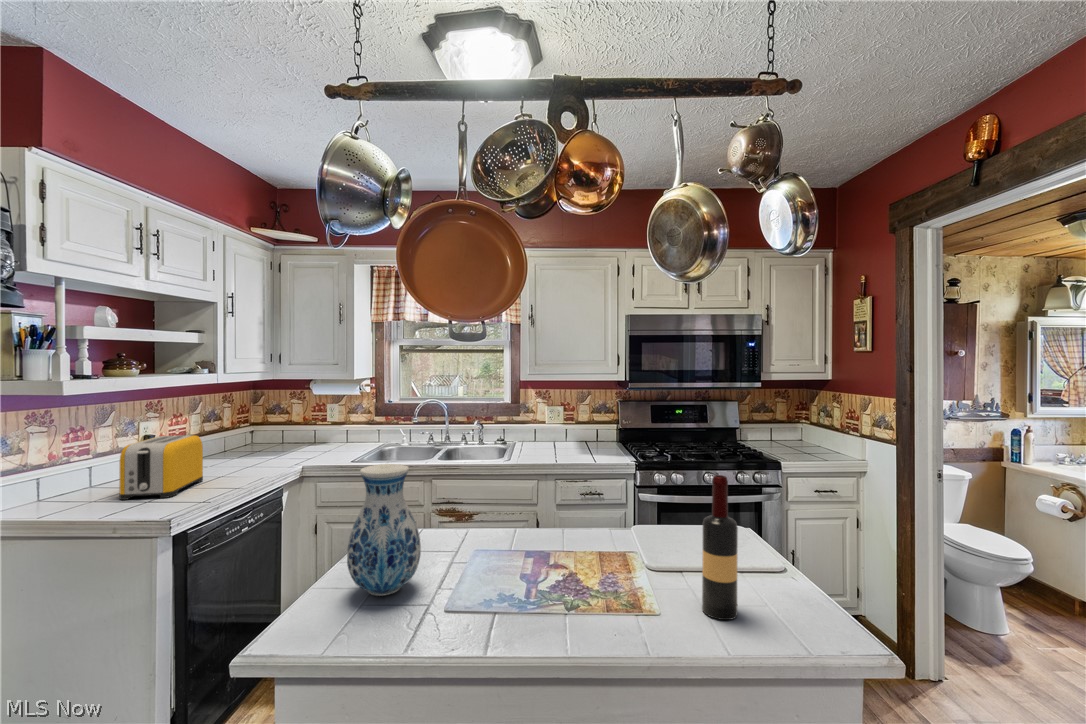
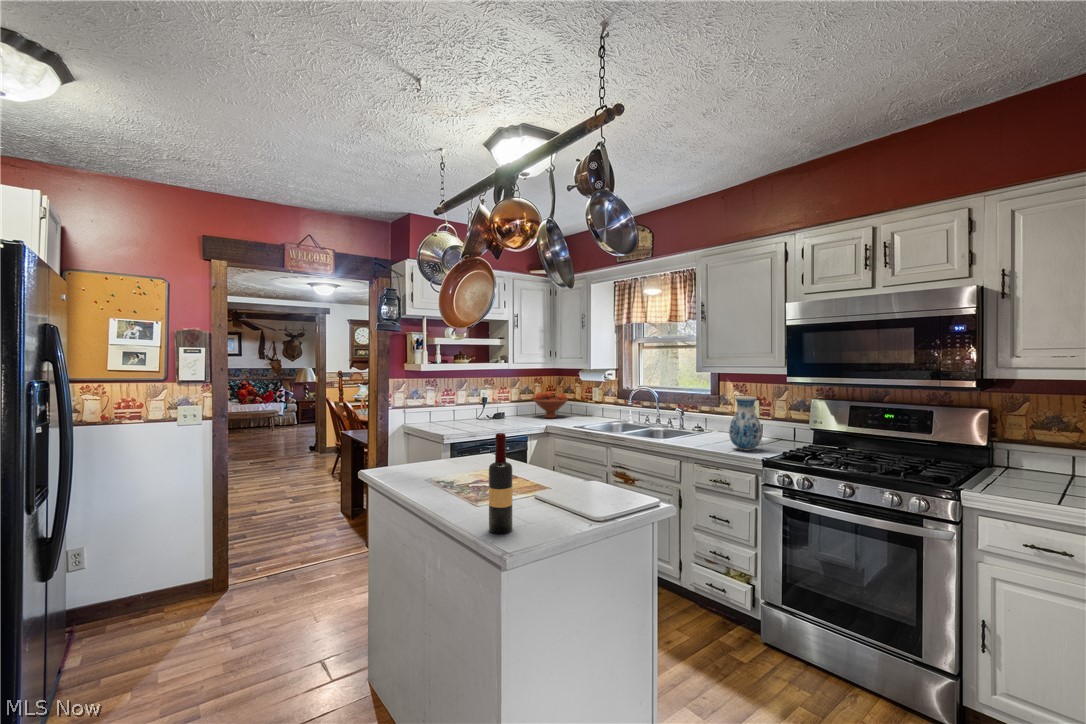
fruit bowl: none [243,414,303,456] -> present [534,391,568,418]
toaster: present [119,435,203,500] -> none [448,397,490,428]
vase: present [347,464,421,596] -> present [729,396,762,451]

